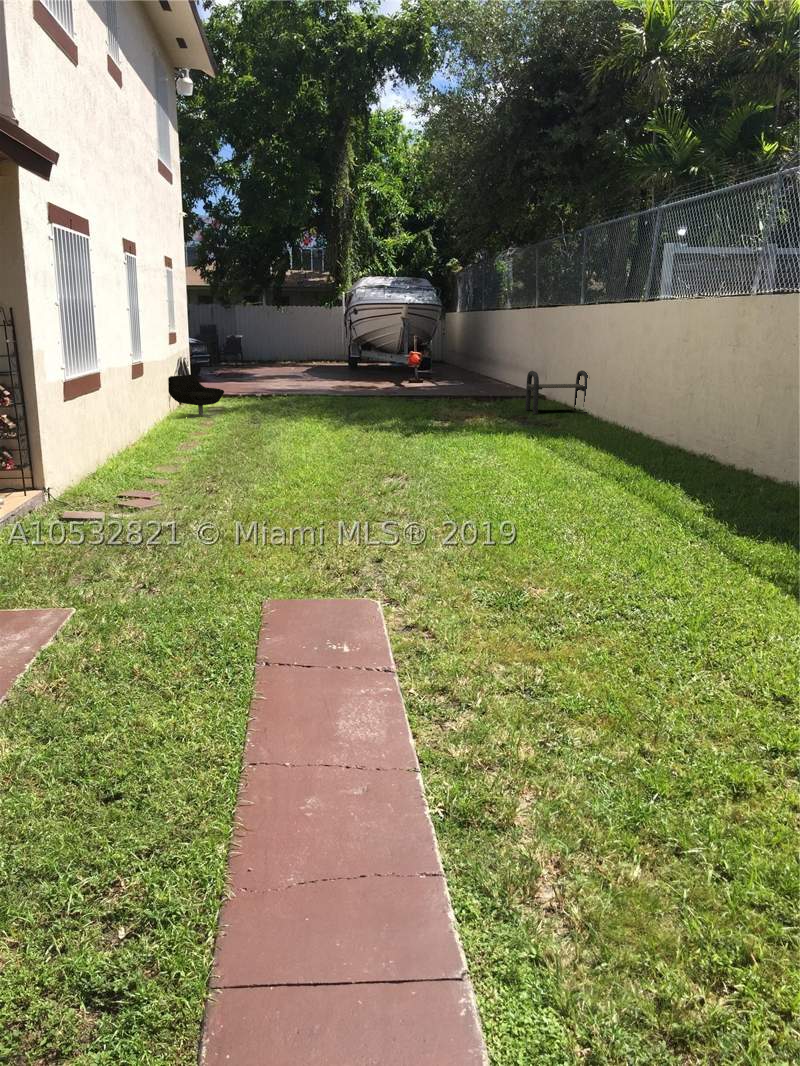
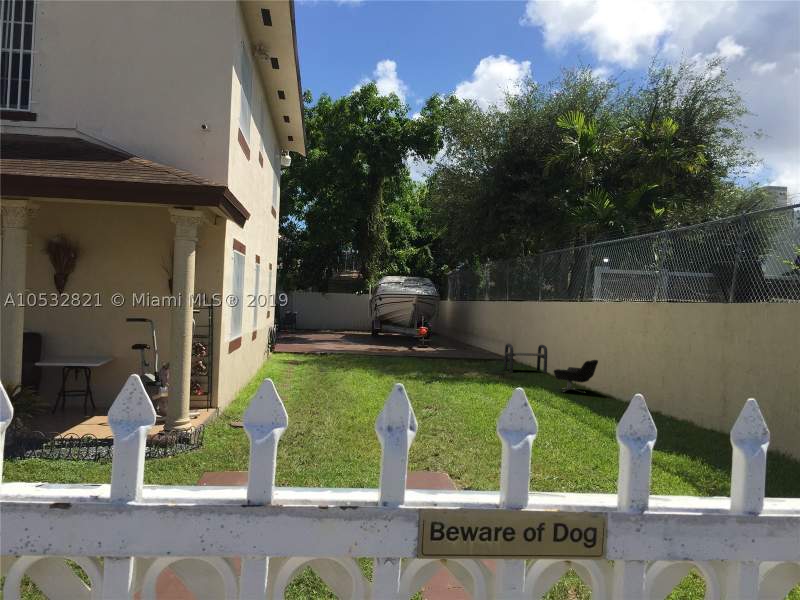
lounge chair: present [168,374,224,418] -> present [554,360,598,392]

